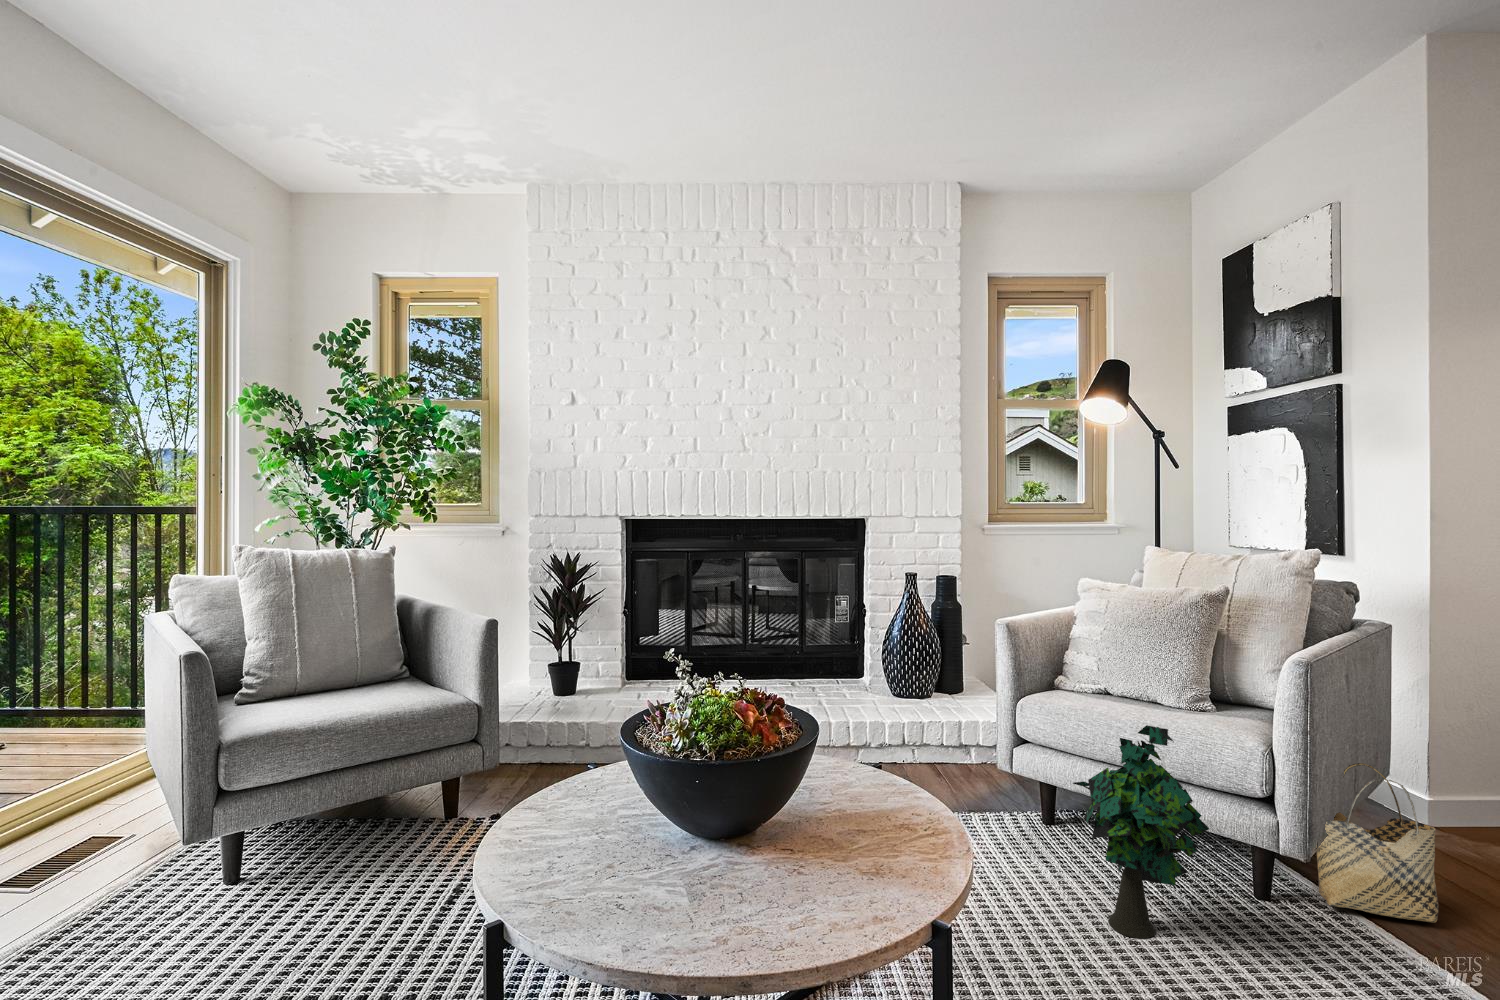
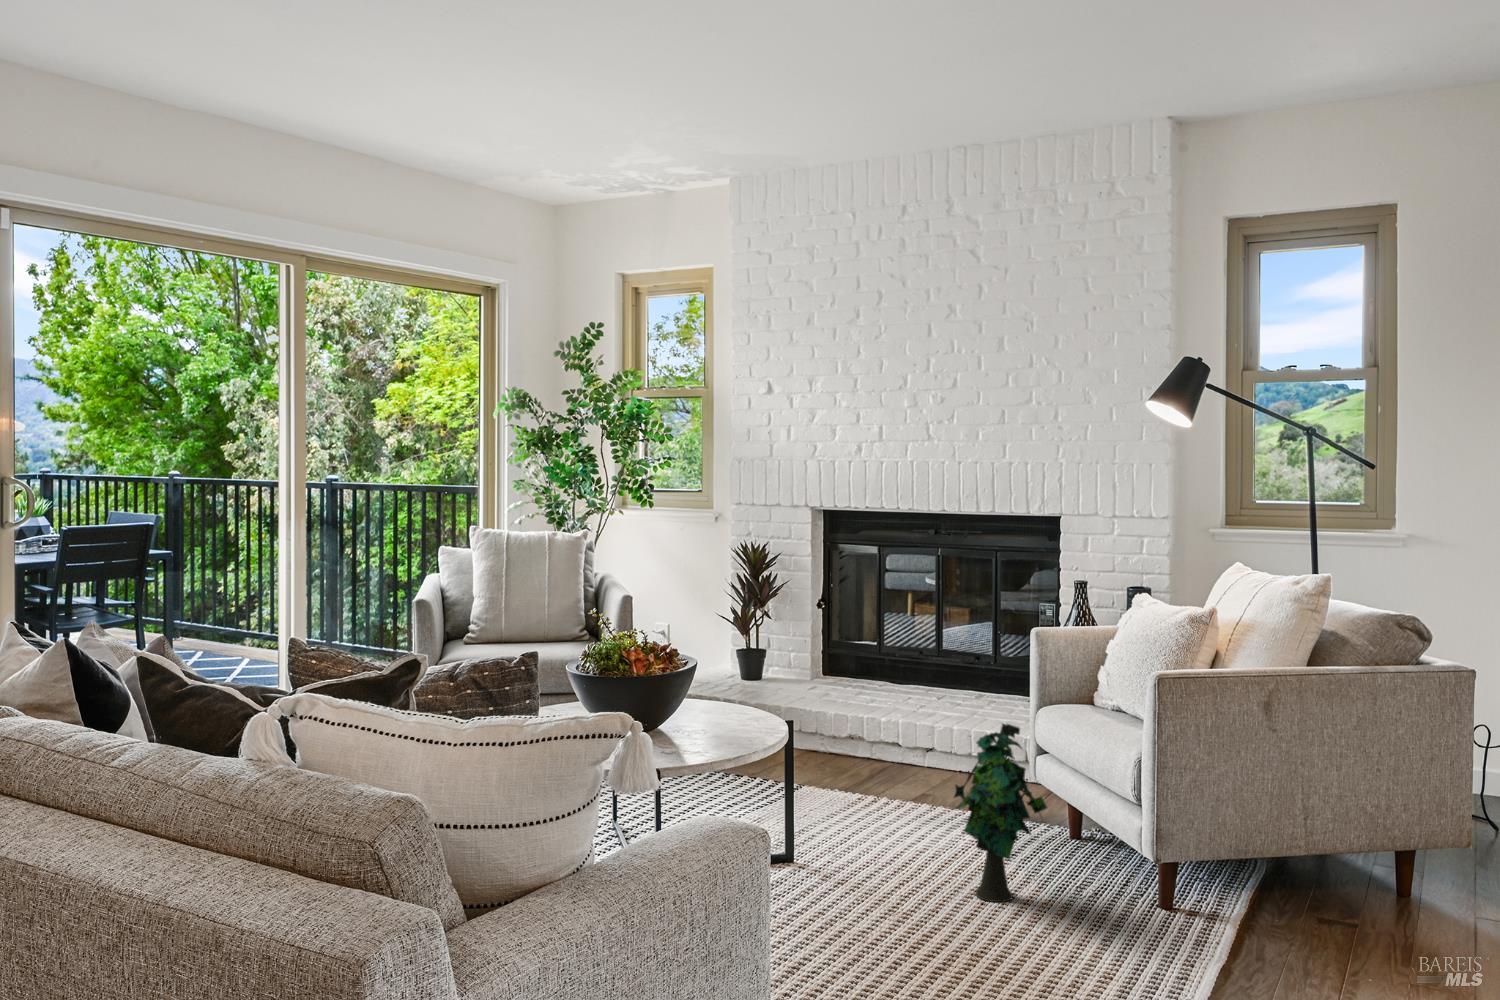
woven basket: present [1316,763,1438,923] -> none [1196,799,1302,951]

